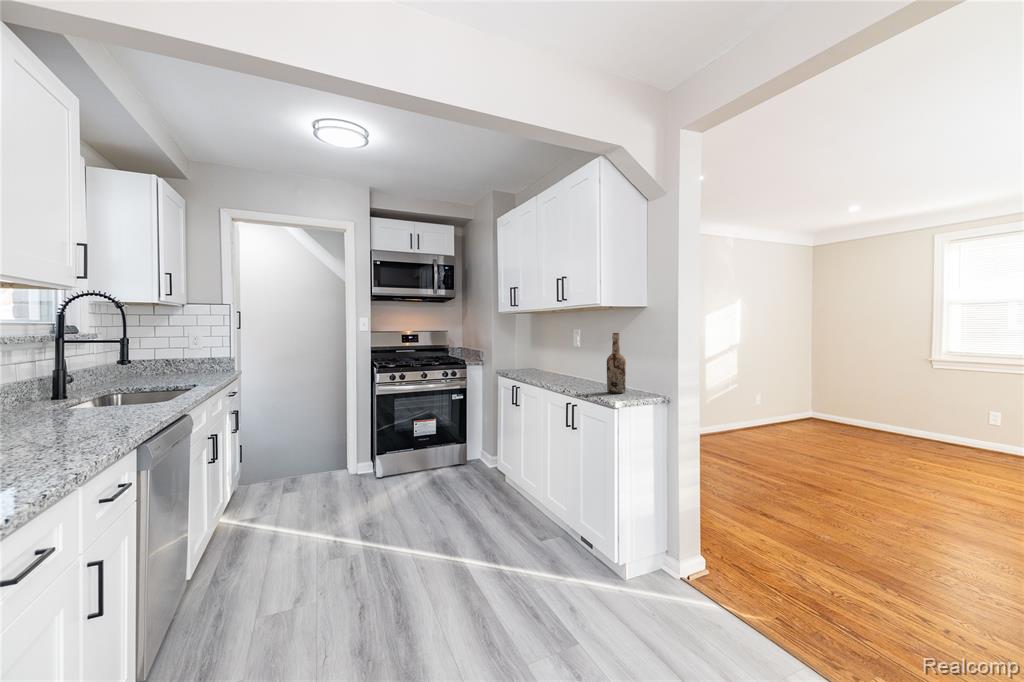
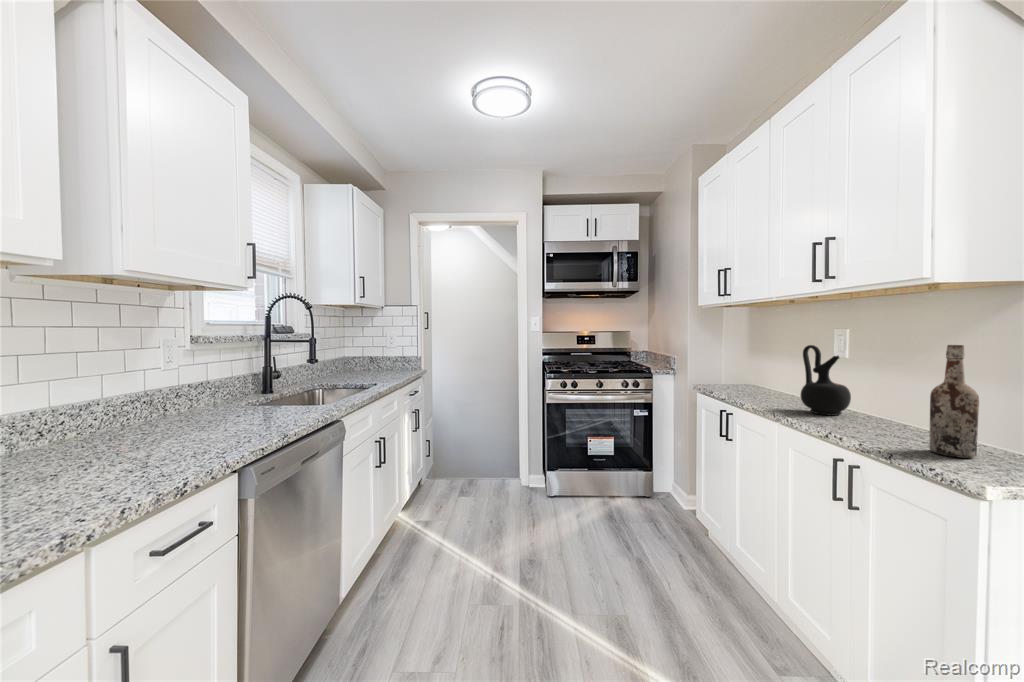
ceramic jug: none [555,337,582,381] -> present [801,345,851,416]

